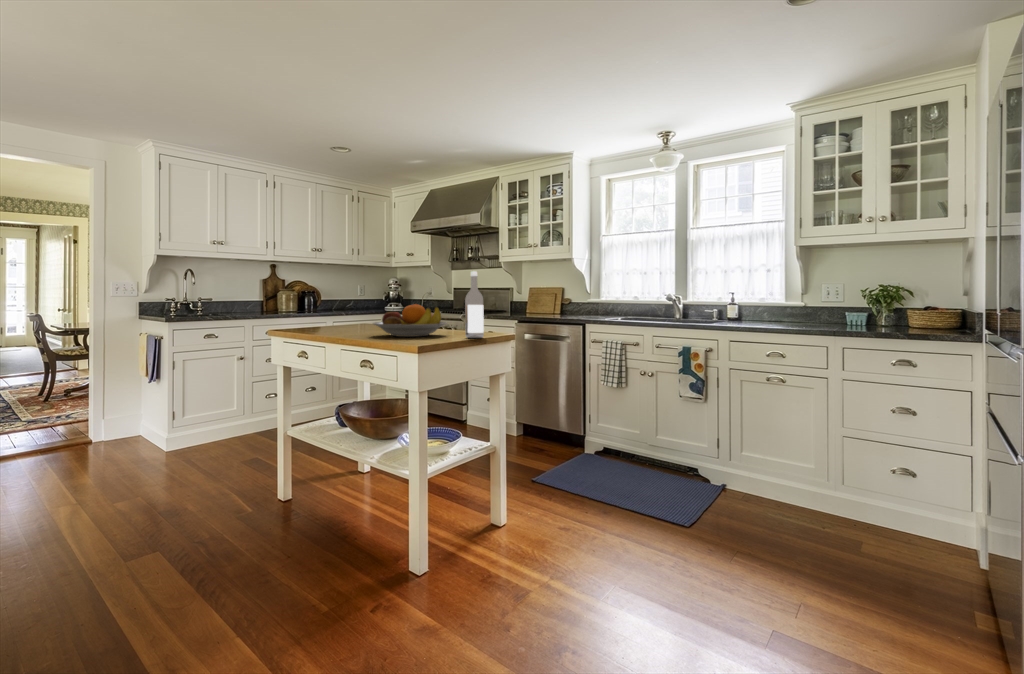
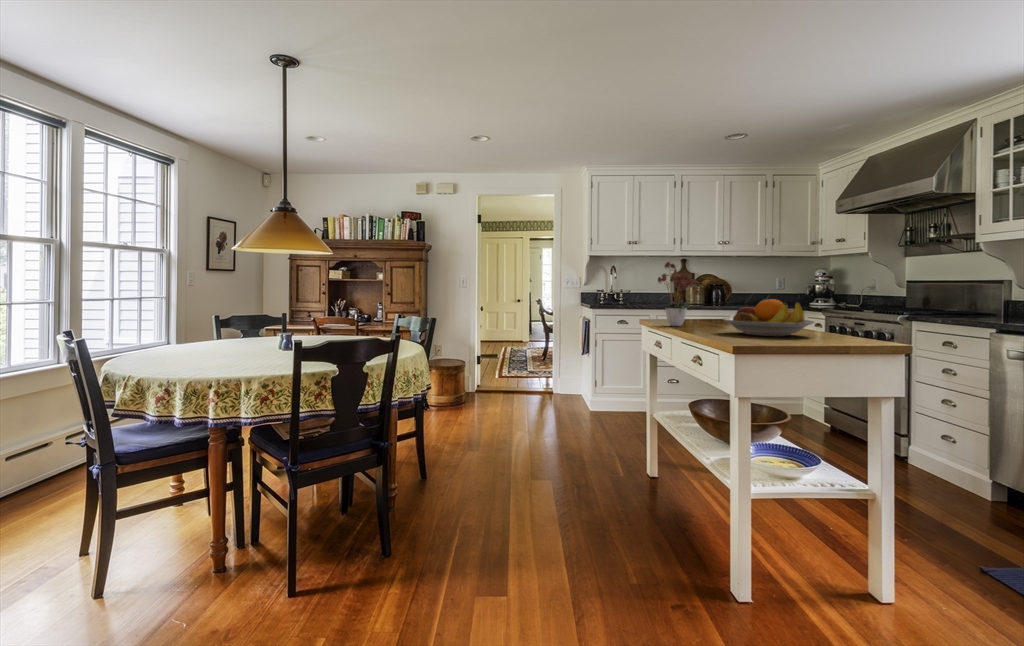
flower arrangement: none [289,265,339,333] -> present [658,262,700,326]
wine bottle: present [465,271,484,338] -> none [830,258,859,343]

